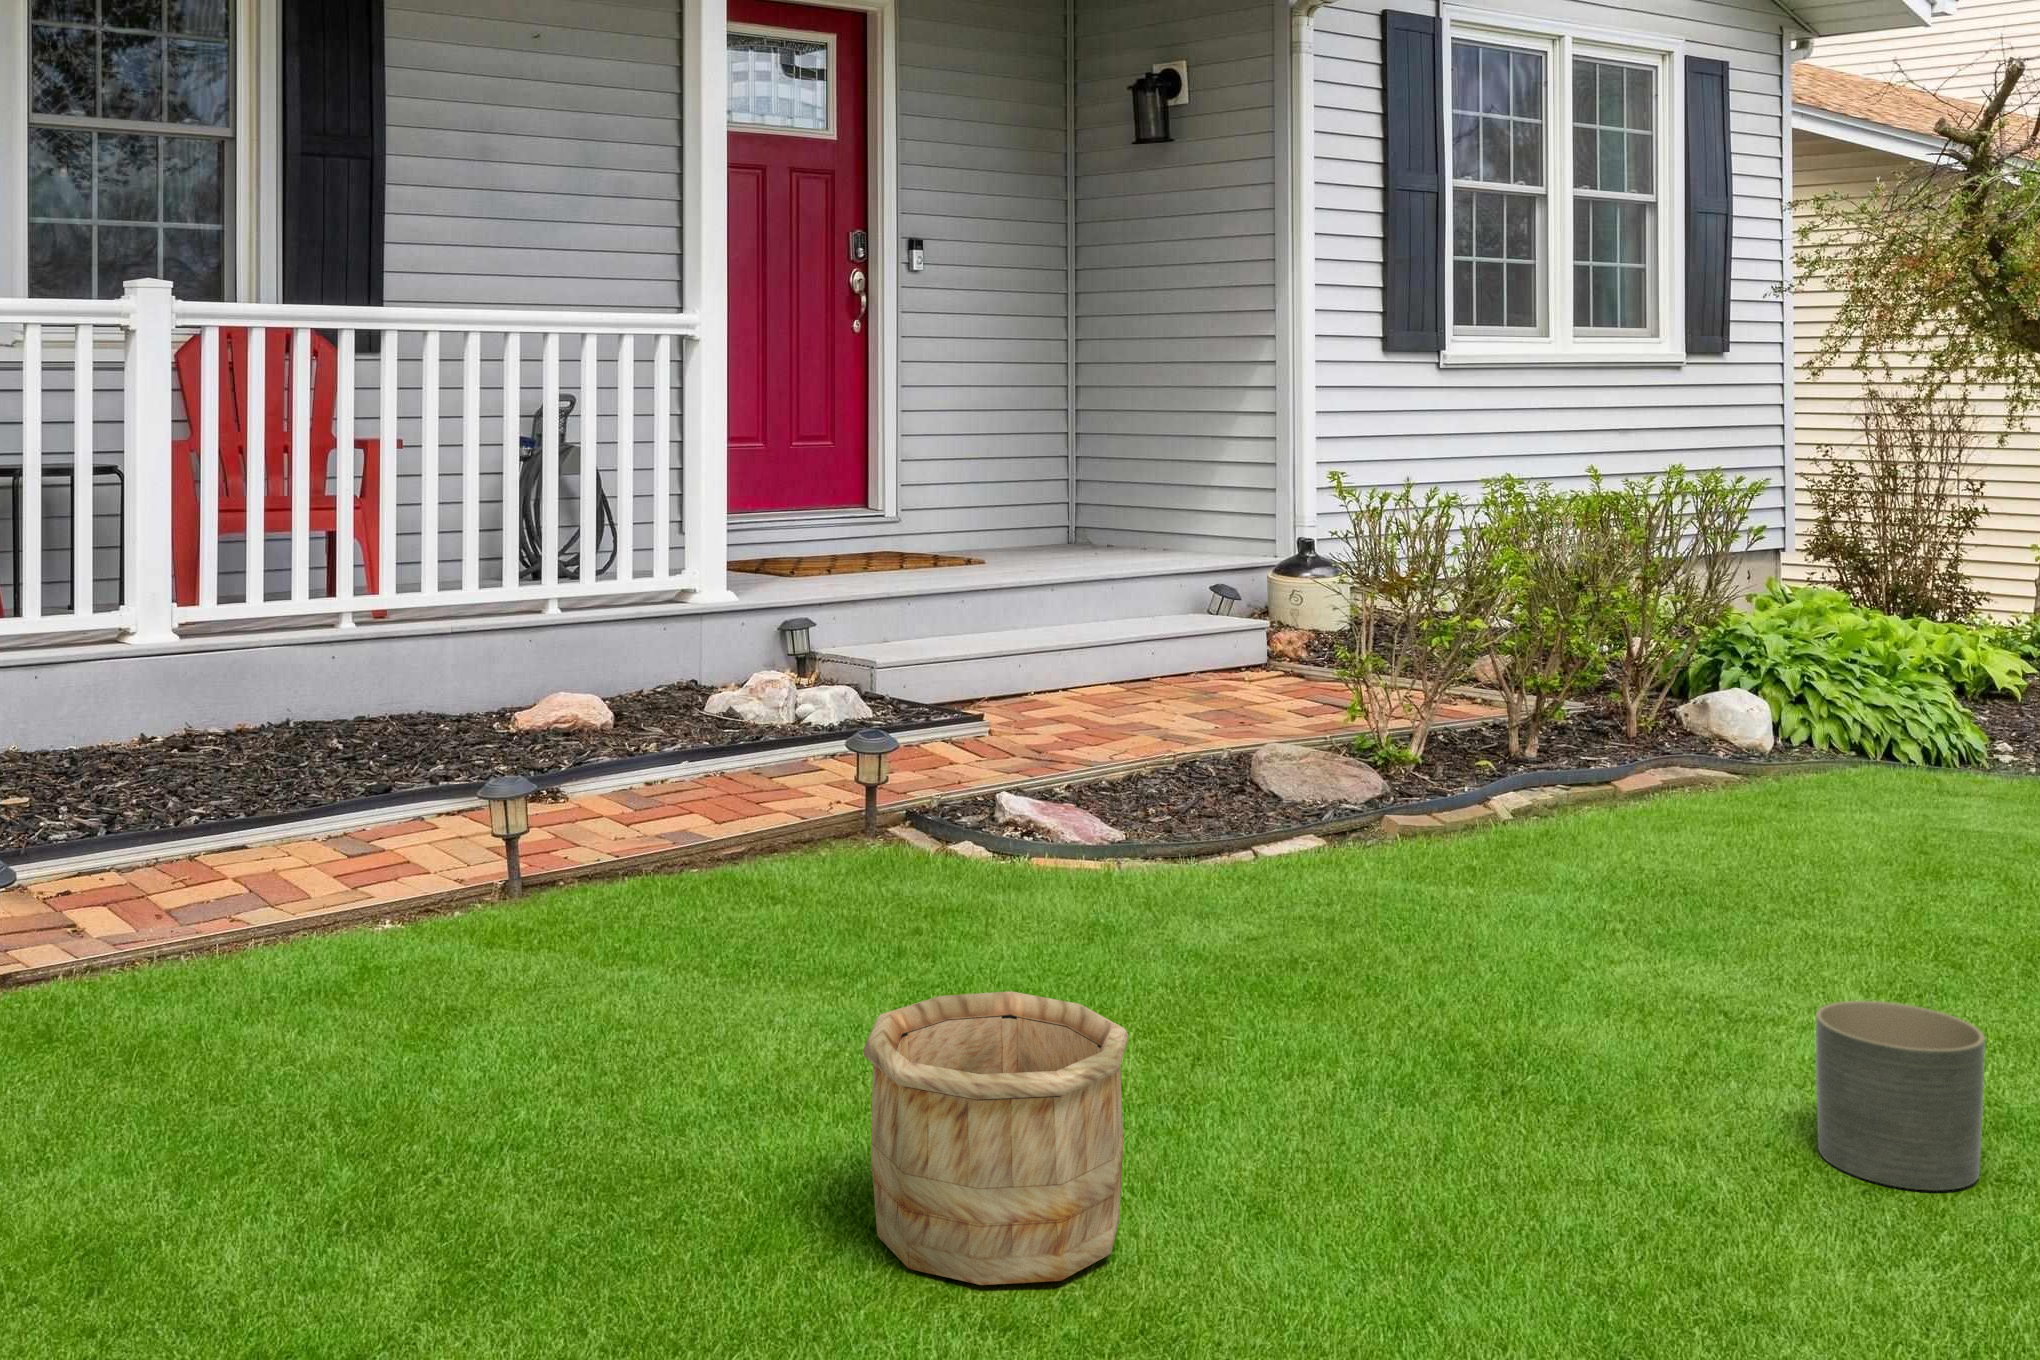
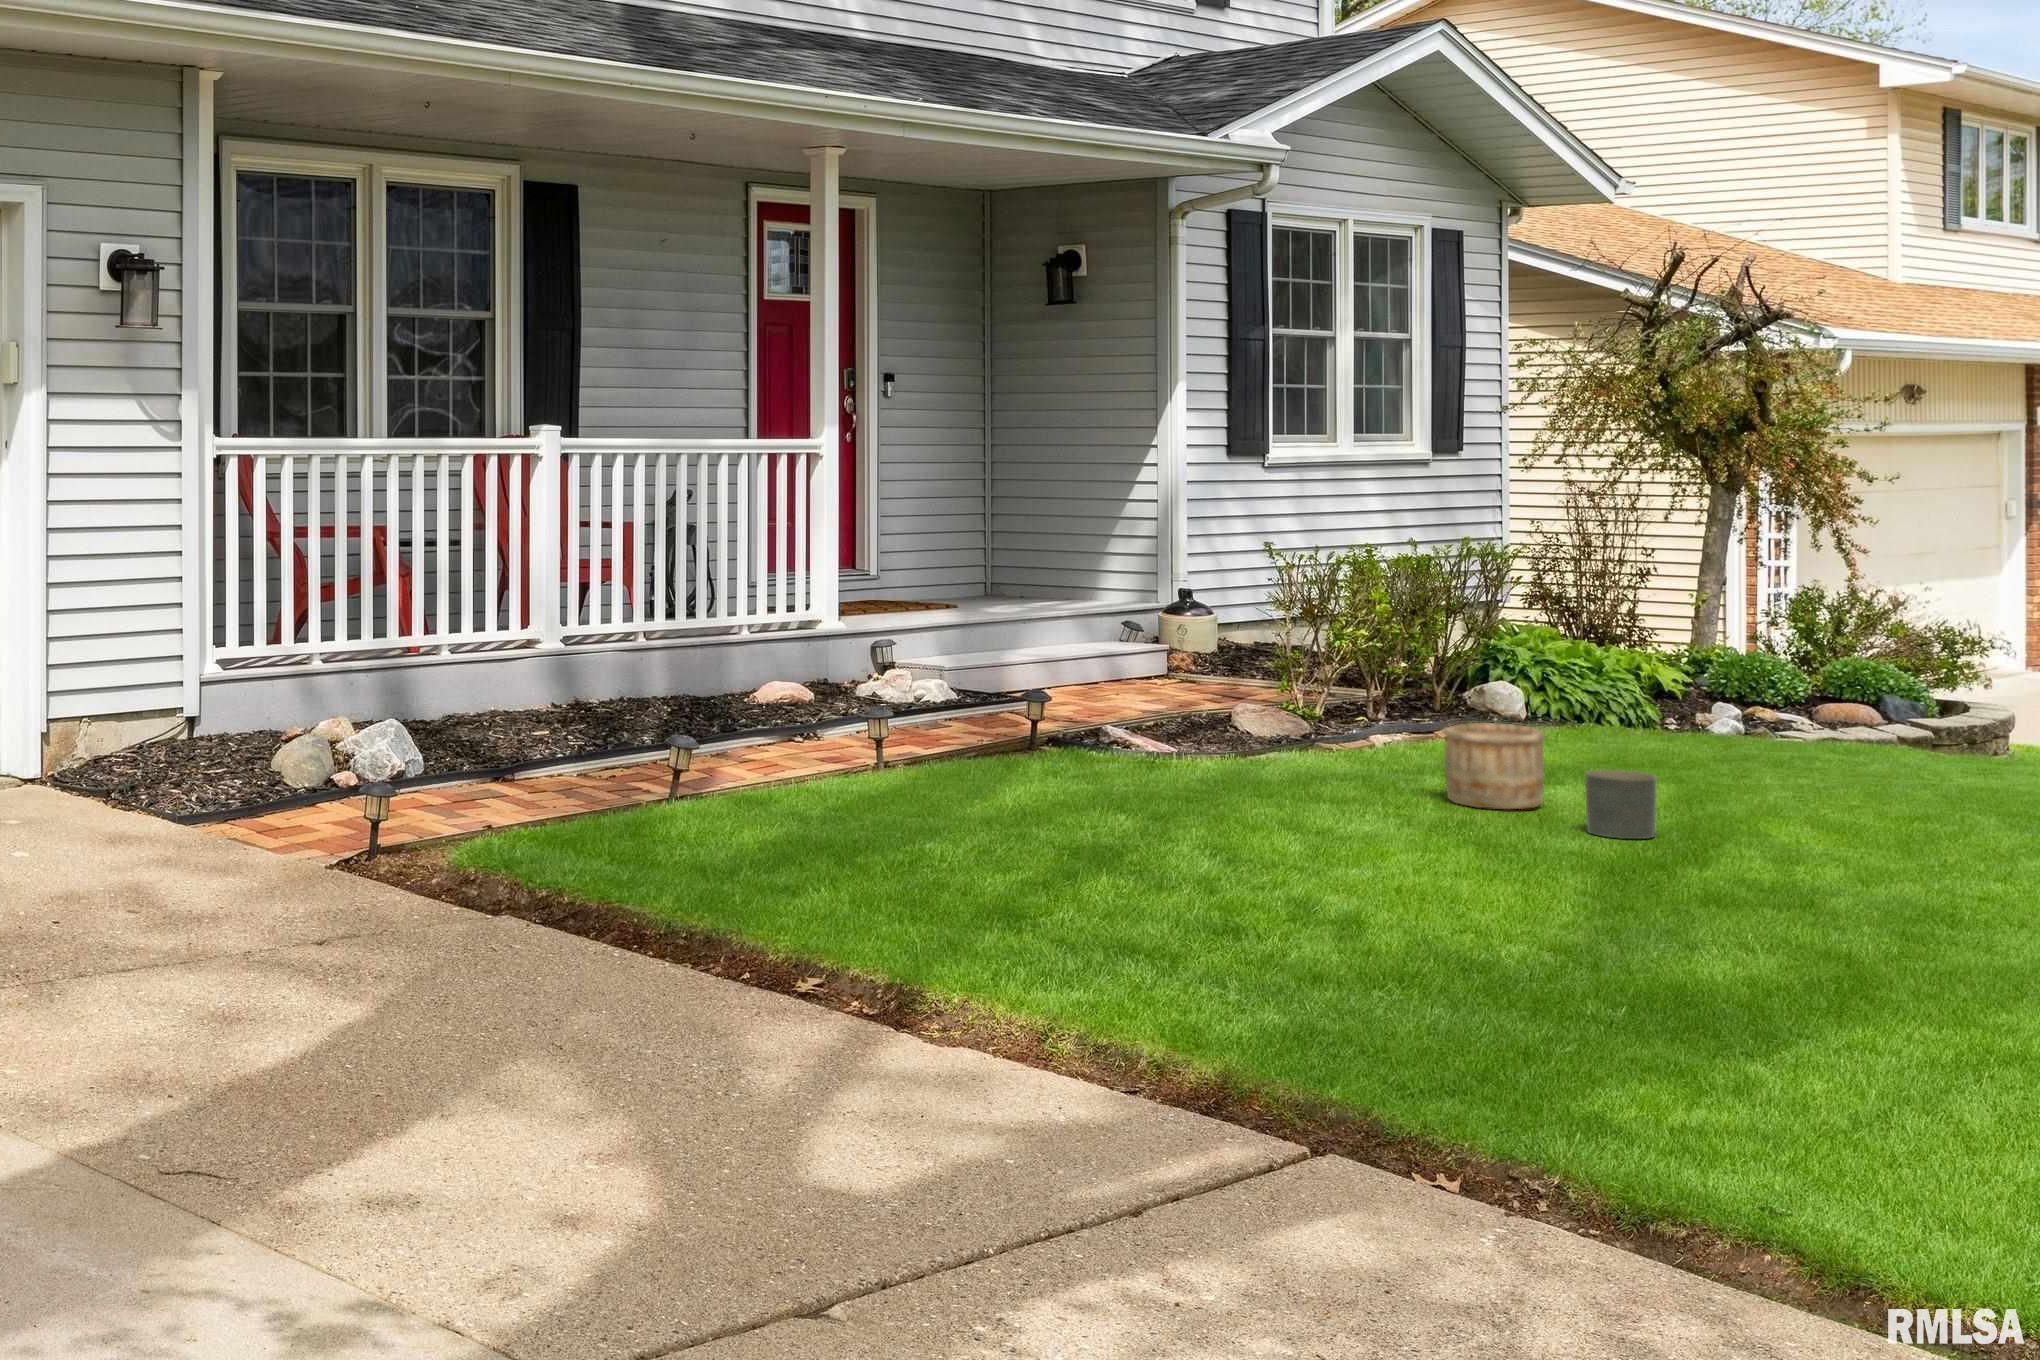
wooden bucket: present [863,991,1129,1285] -> present [1443,723,1545,809]

